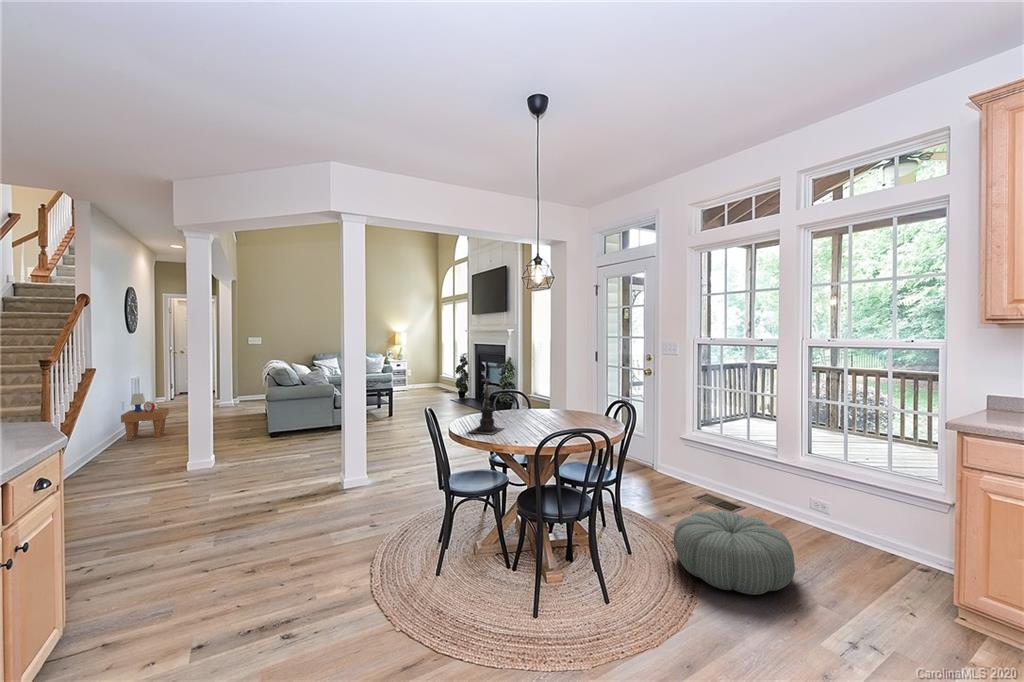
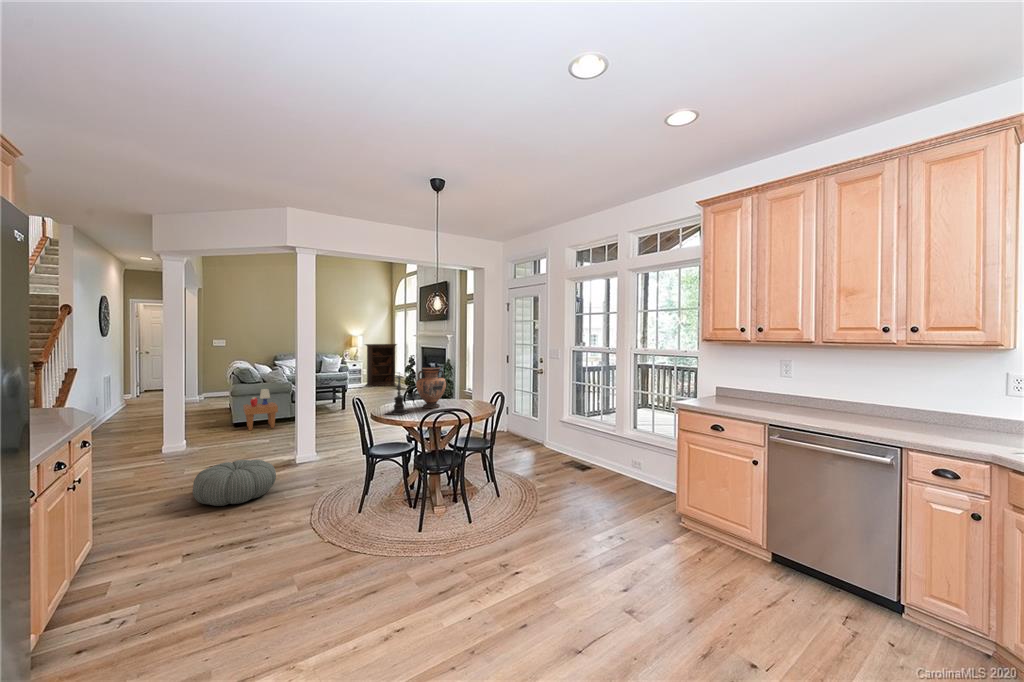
bookcase: none [409,341,446,390] -> present [366,344,396,387]
vase: none [506,367,547,424] -> present [416,367,446,408]
side table: present [121,393,169,441] -> present [244,389,278,430]
pouf: present [673,511,795,595] -> present [193,460,276,506]

